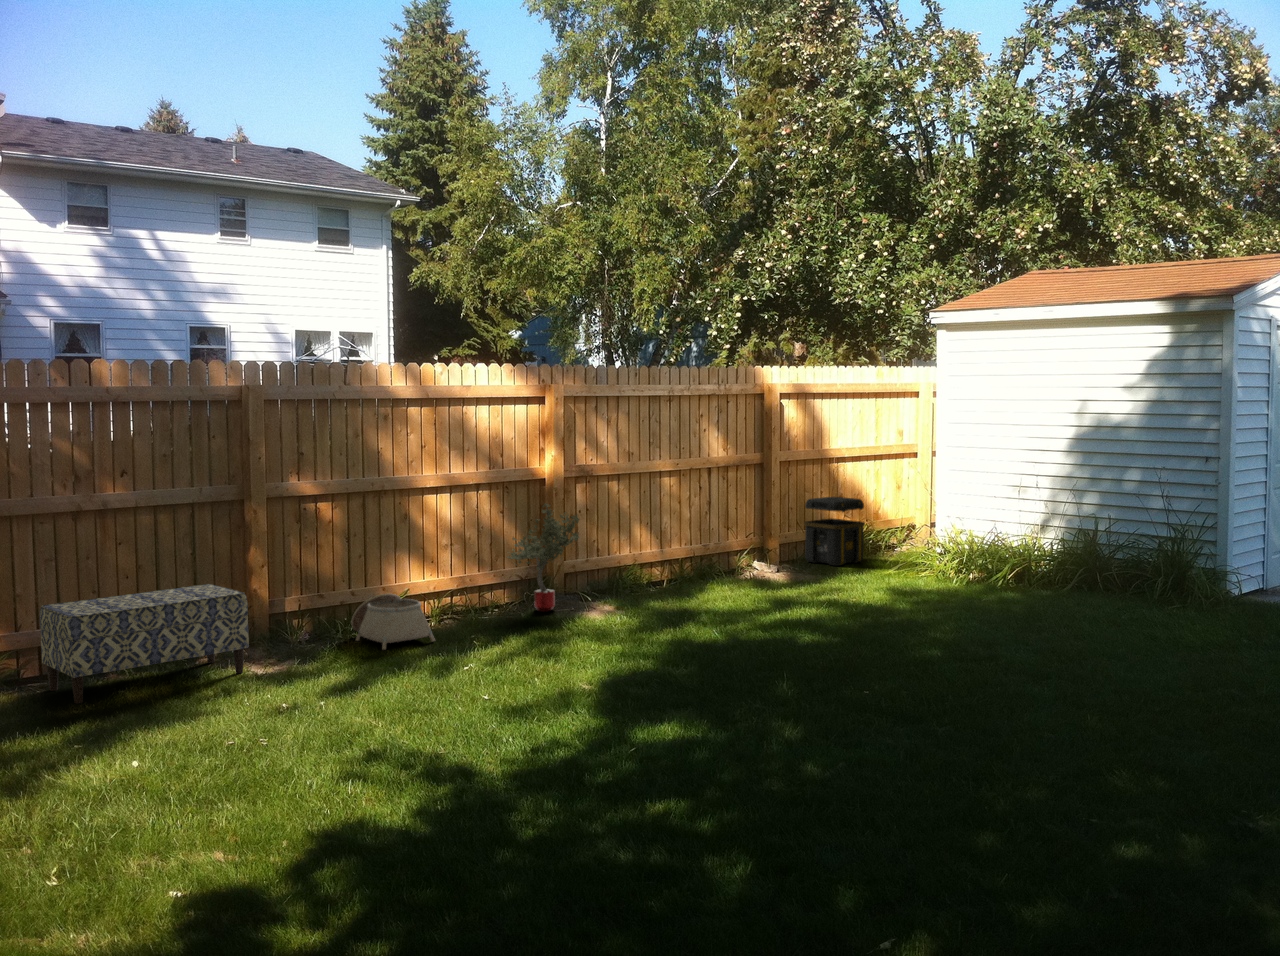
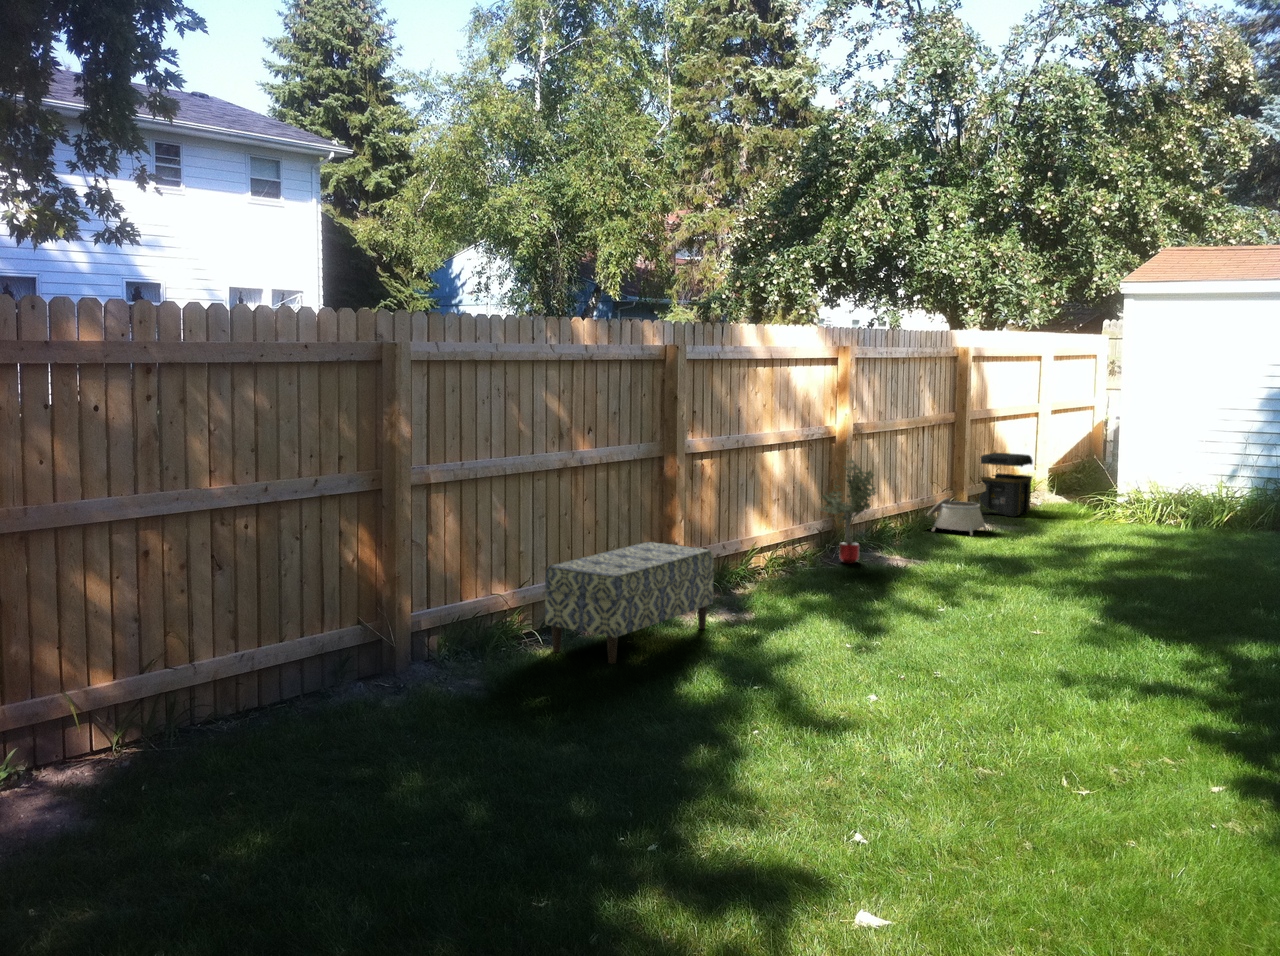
basket: present [351,594,435,650] -> present [927,497,987,536]

